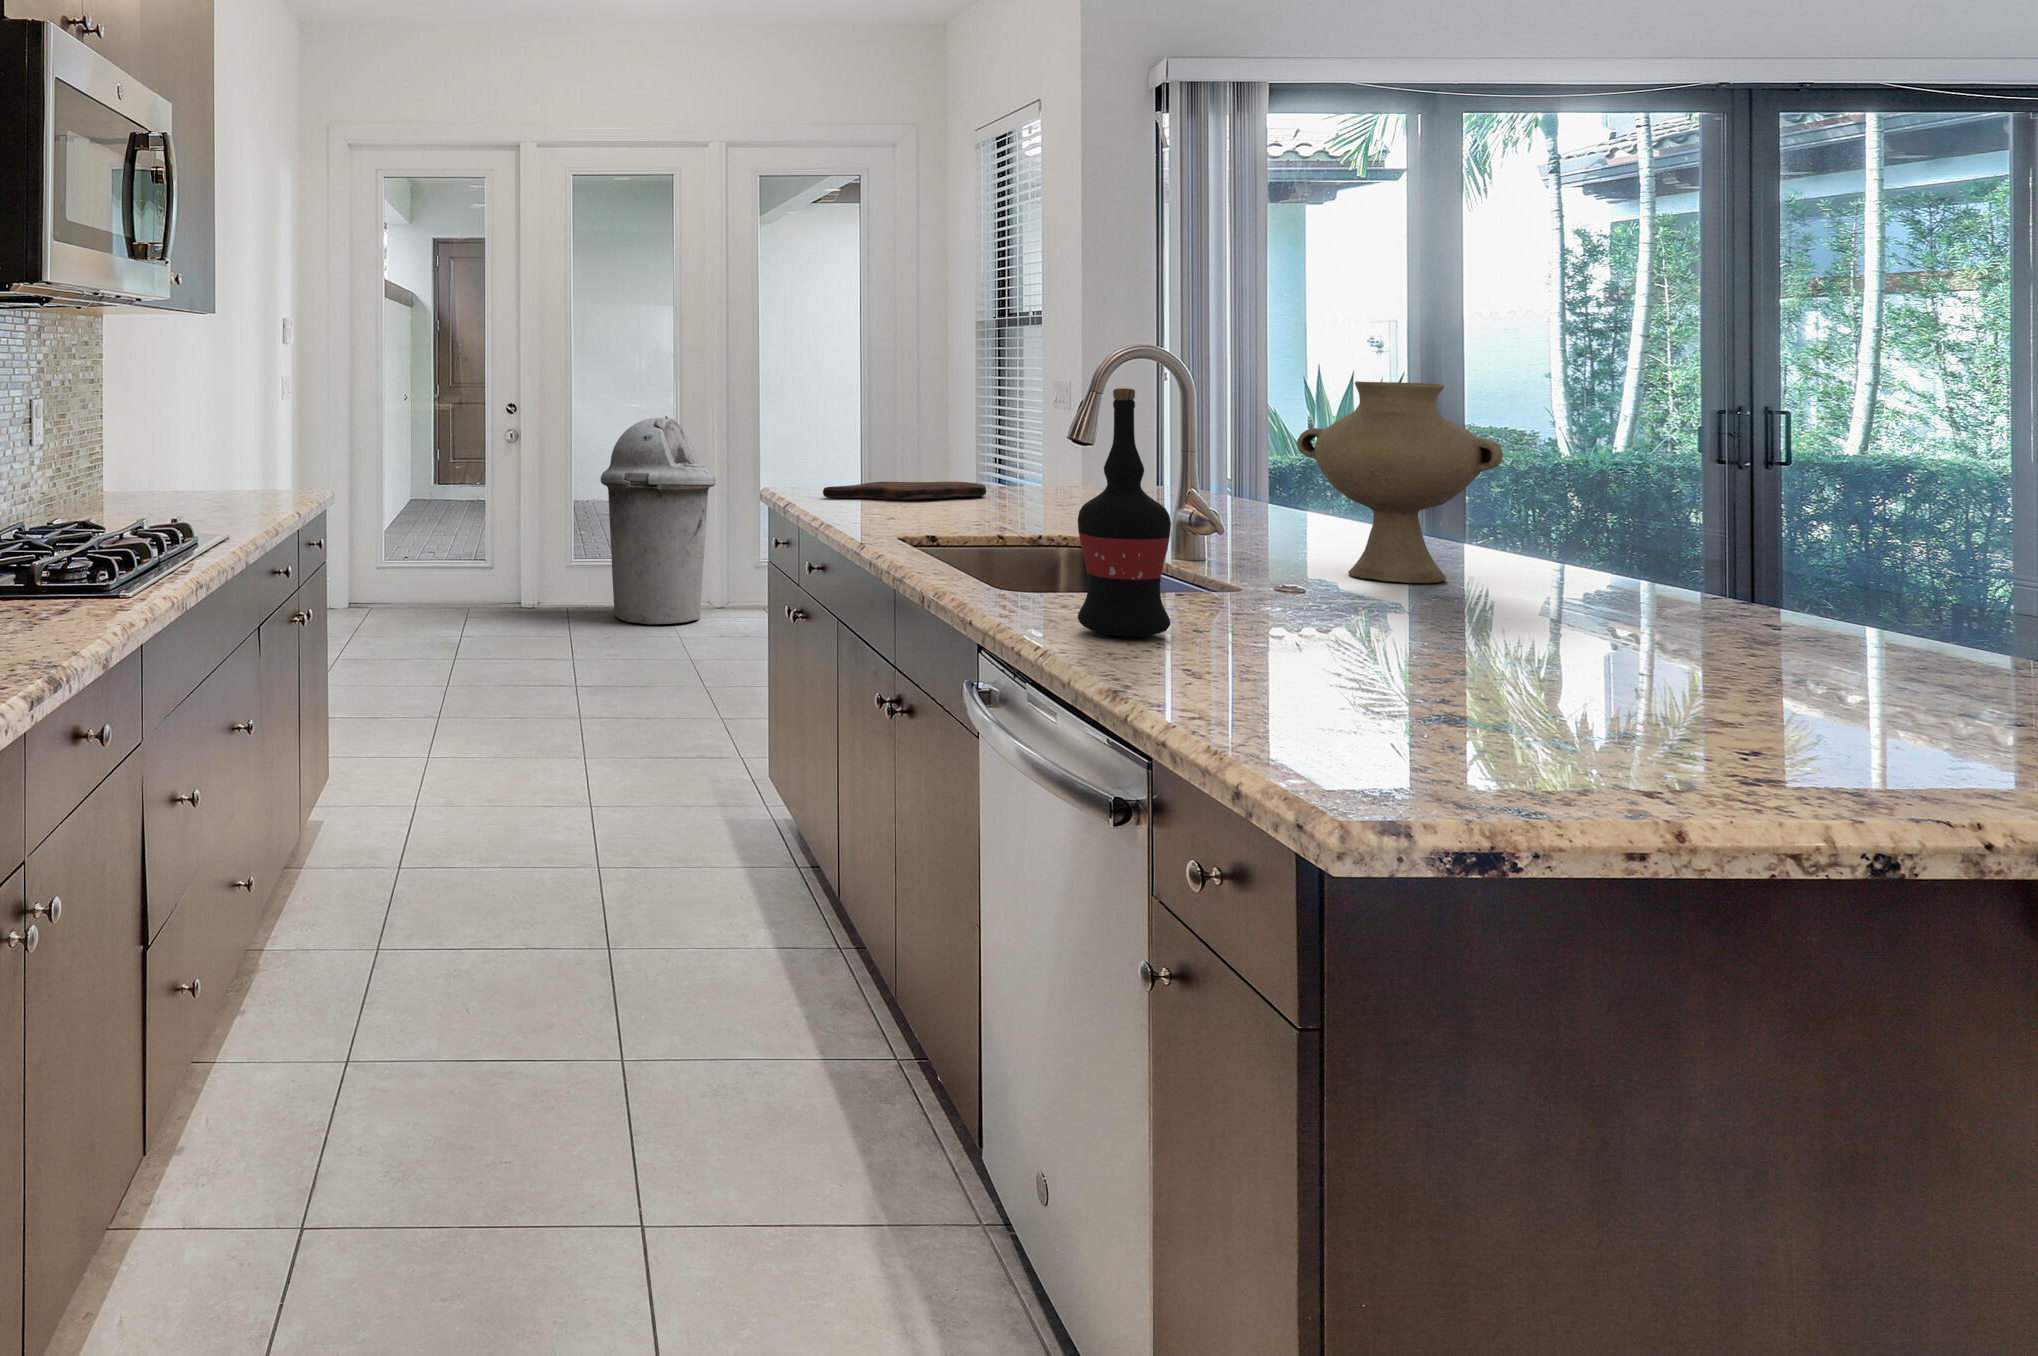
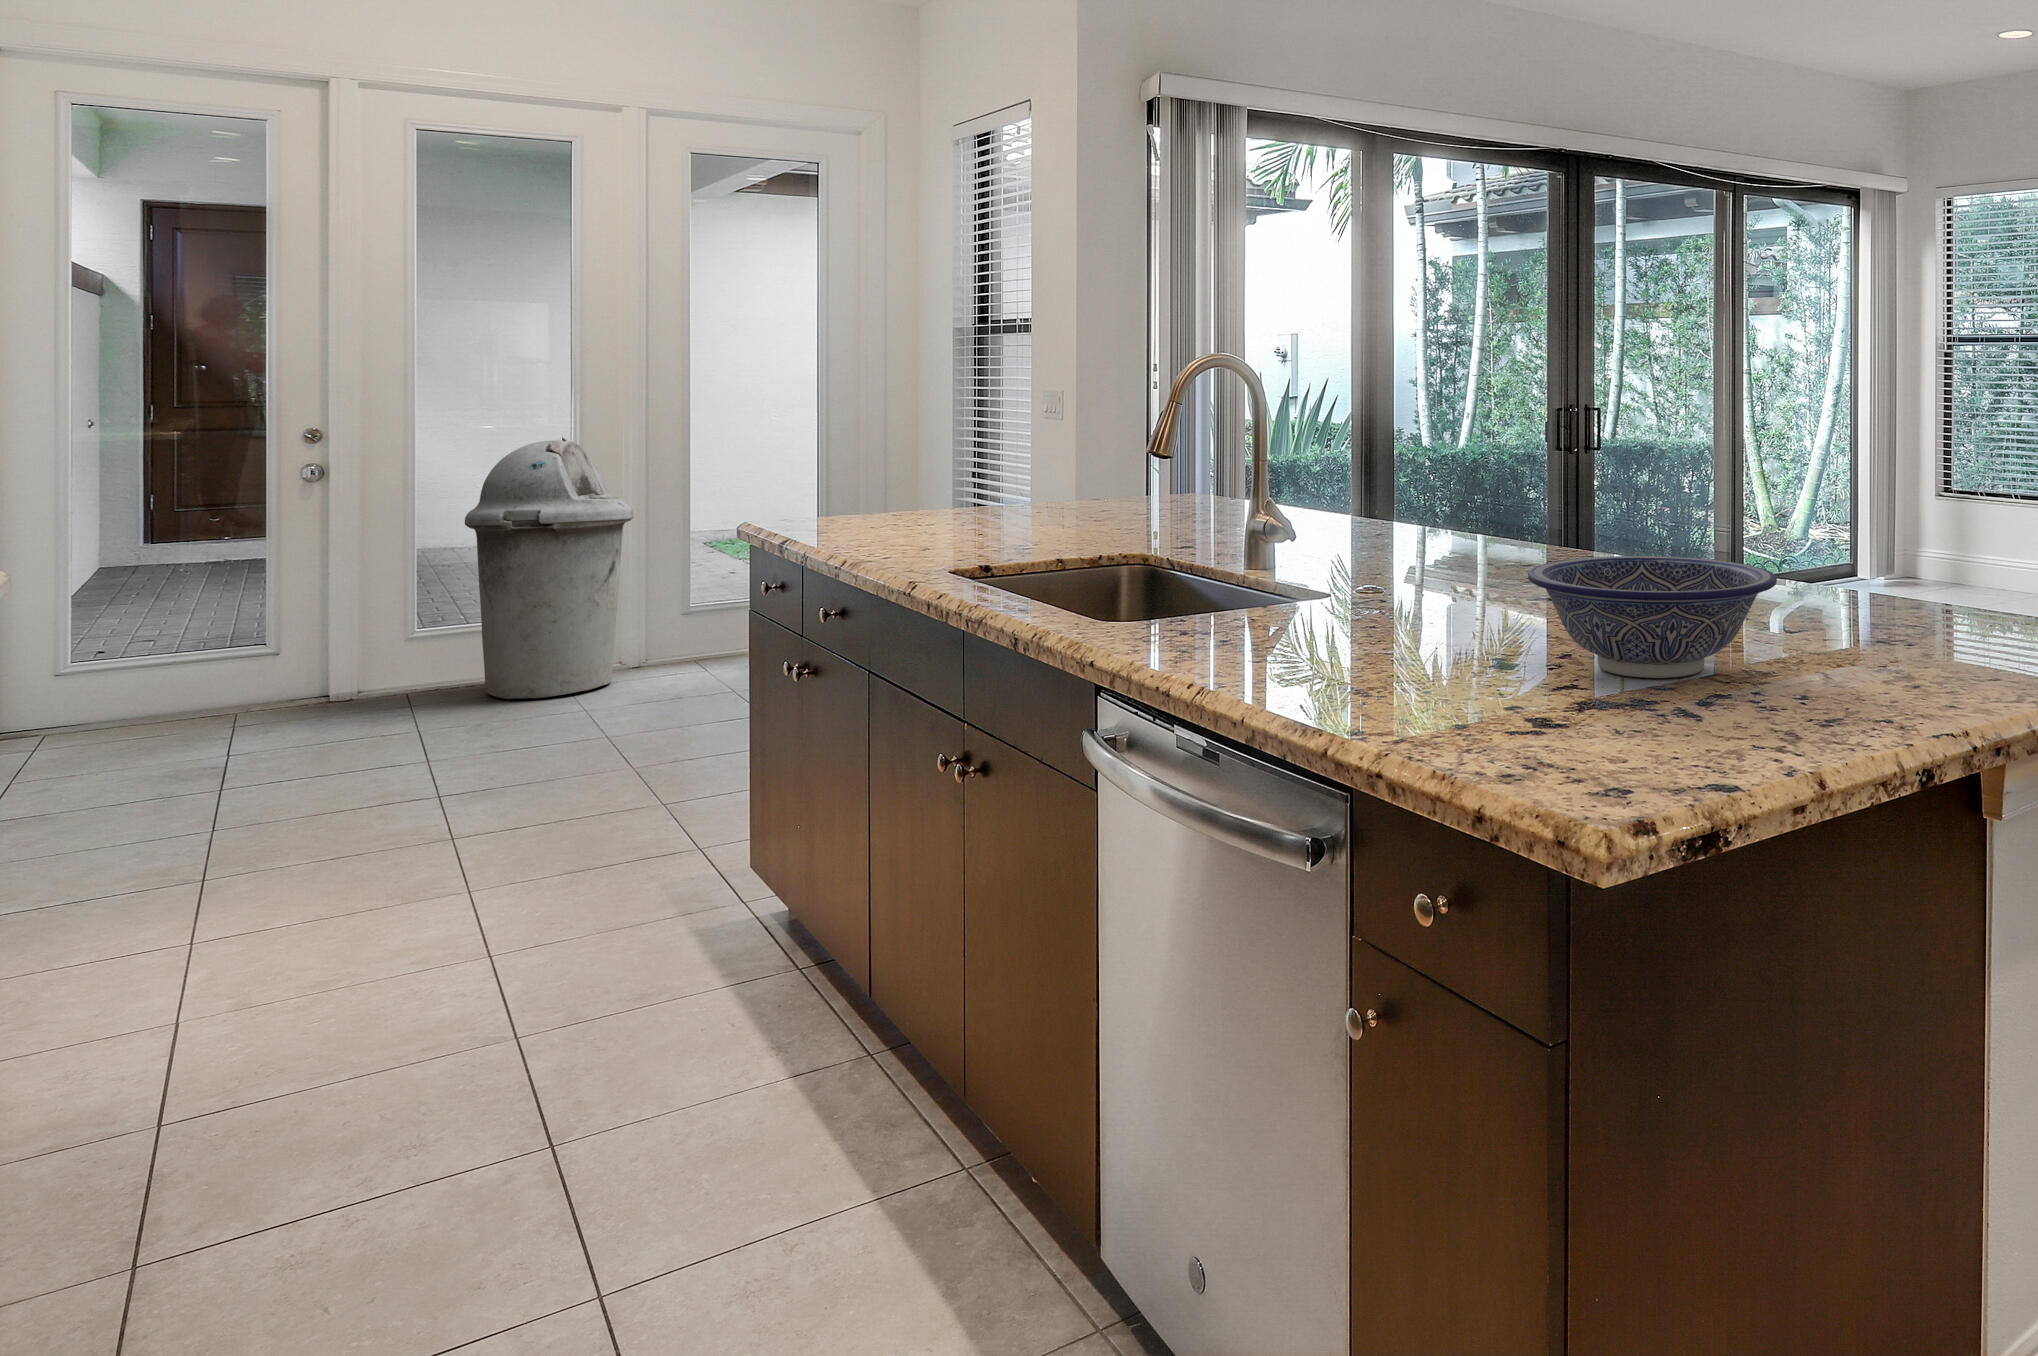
vase: present [1297,381,1503,583] -> none [1358,388,1522,573]
wine bottle: present [1078,388,1171,636] -> none [1216,399,1307,659]
cutting board: present [823,482,986,500] -> none [828,501,1014,529]
decorative bowl: none [1406,570,1749,711] -> present [1528,556,1777,678]

